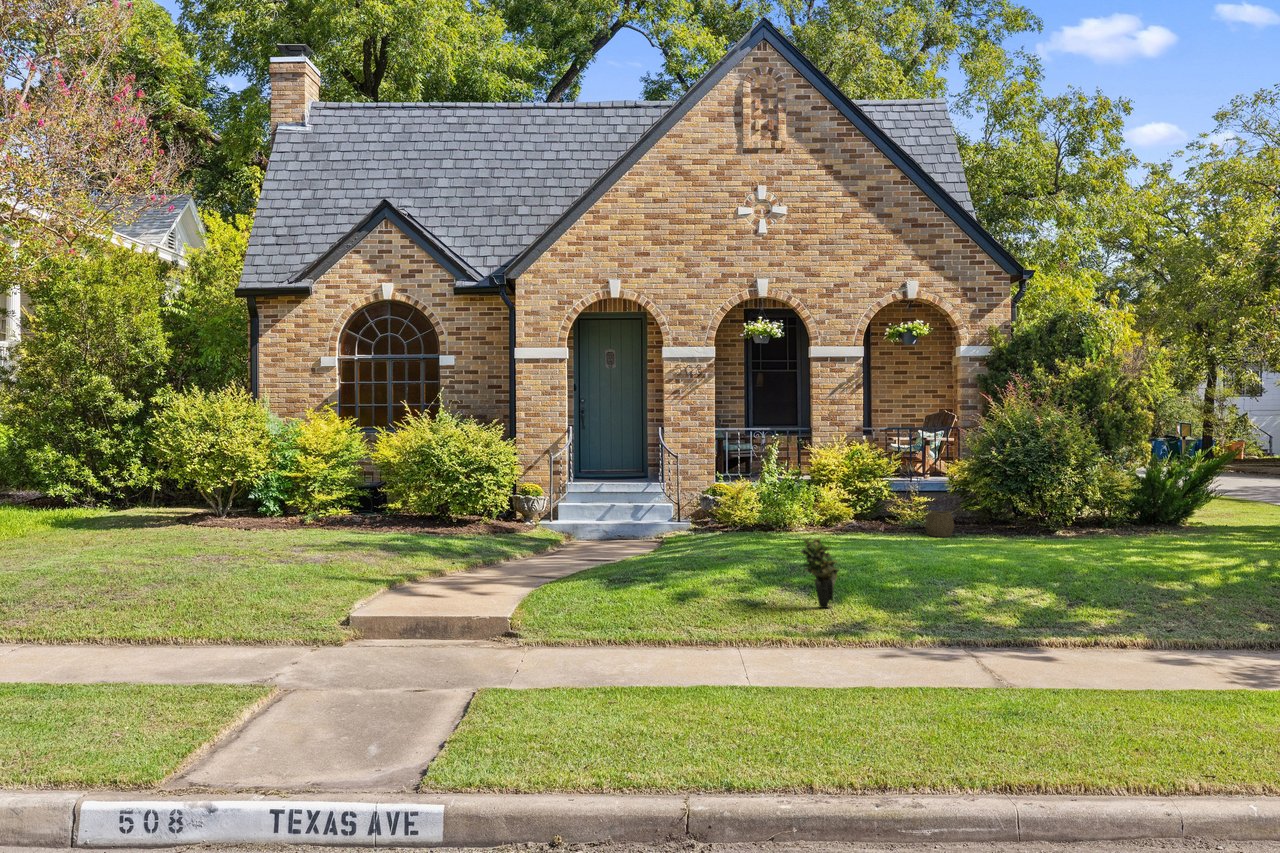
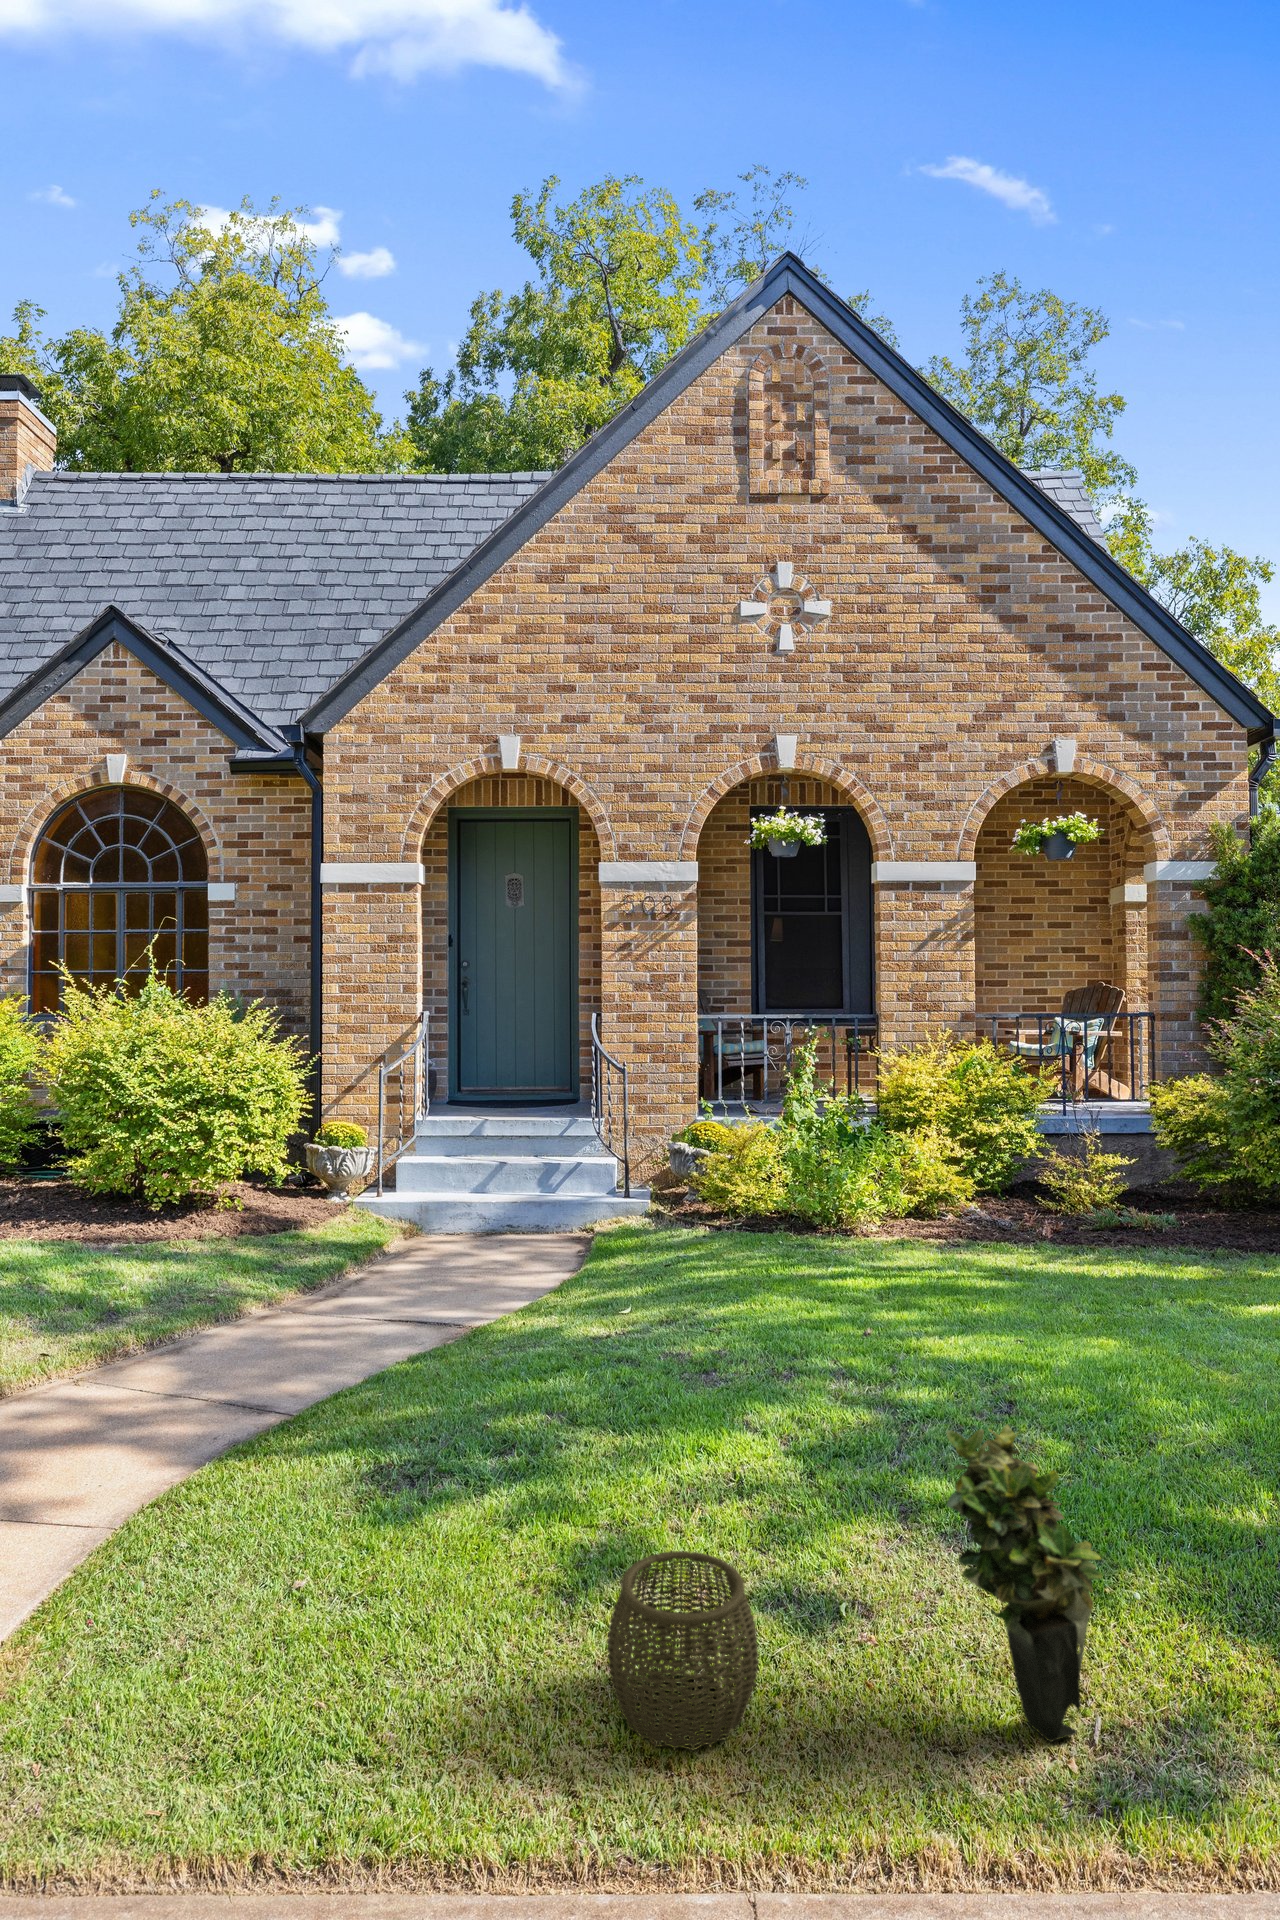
woven basket: present [925,511,954,537] -> present [607,1551,759,1750]

